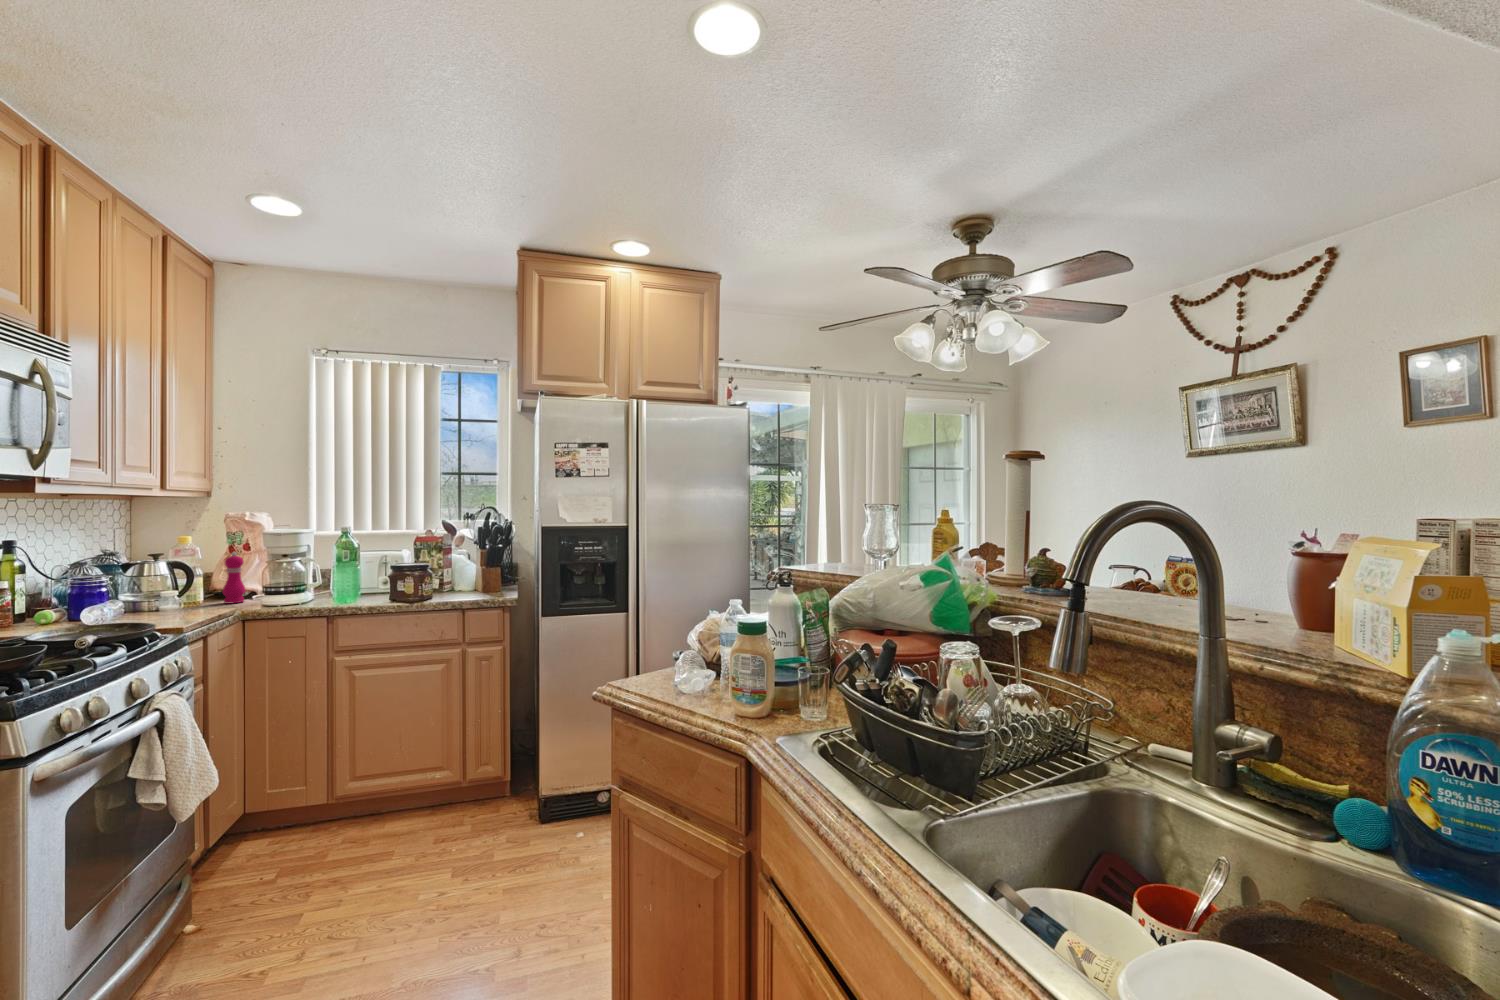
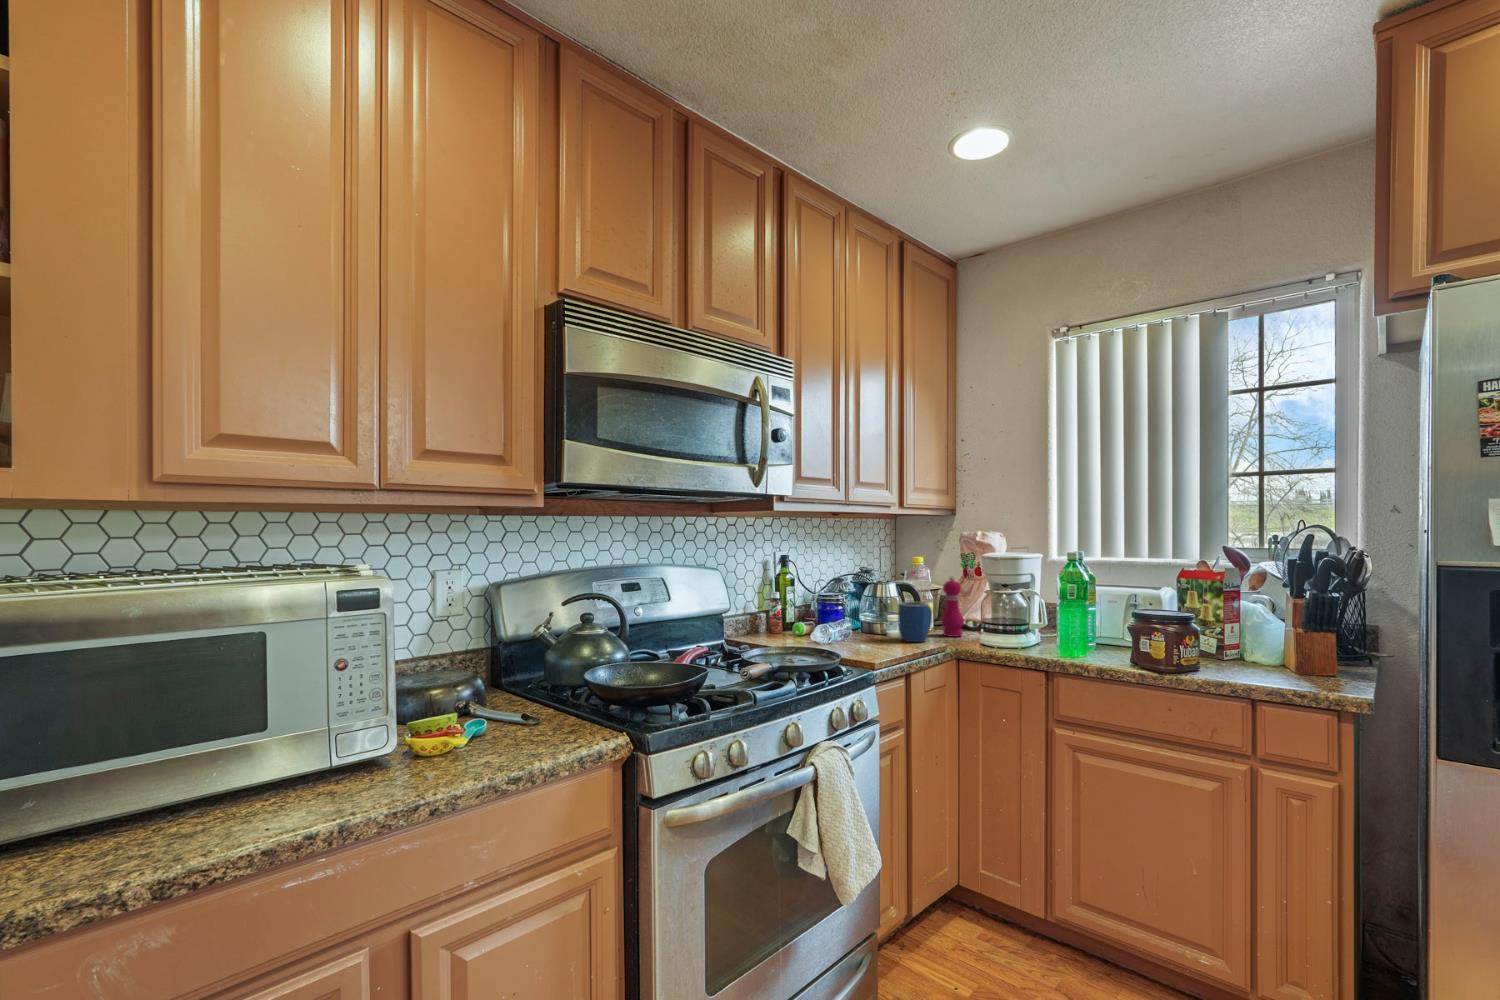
mug: none [182,576,216,612] -> present [898,602,932,642]

